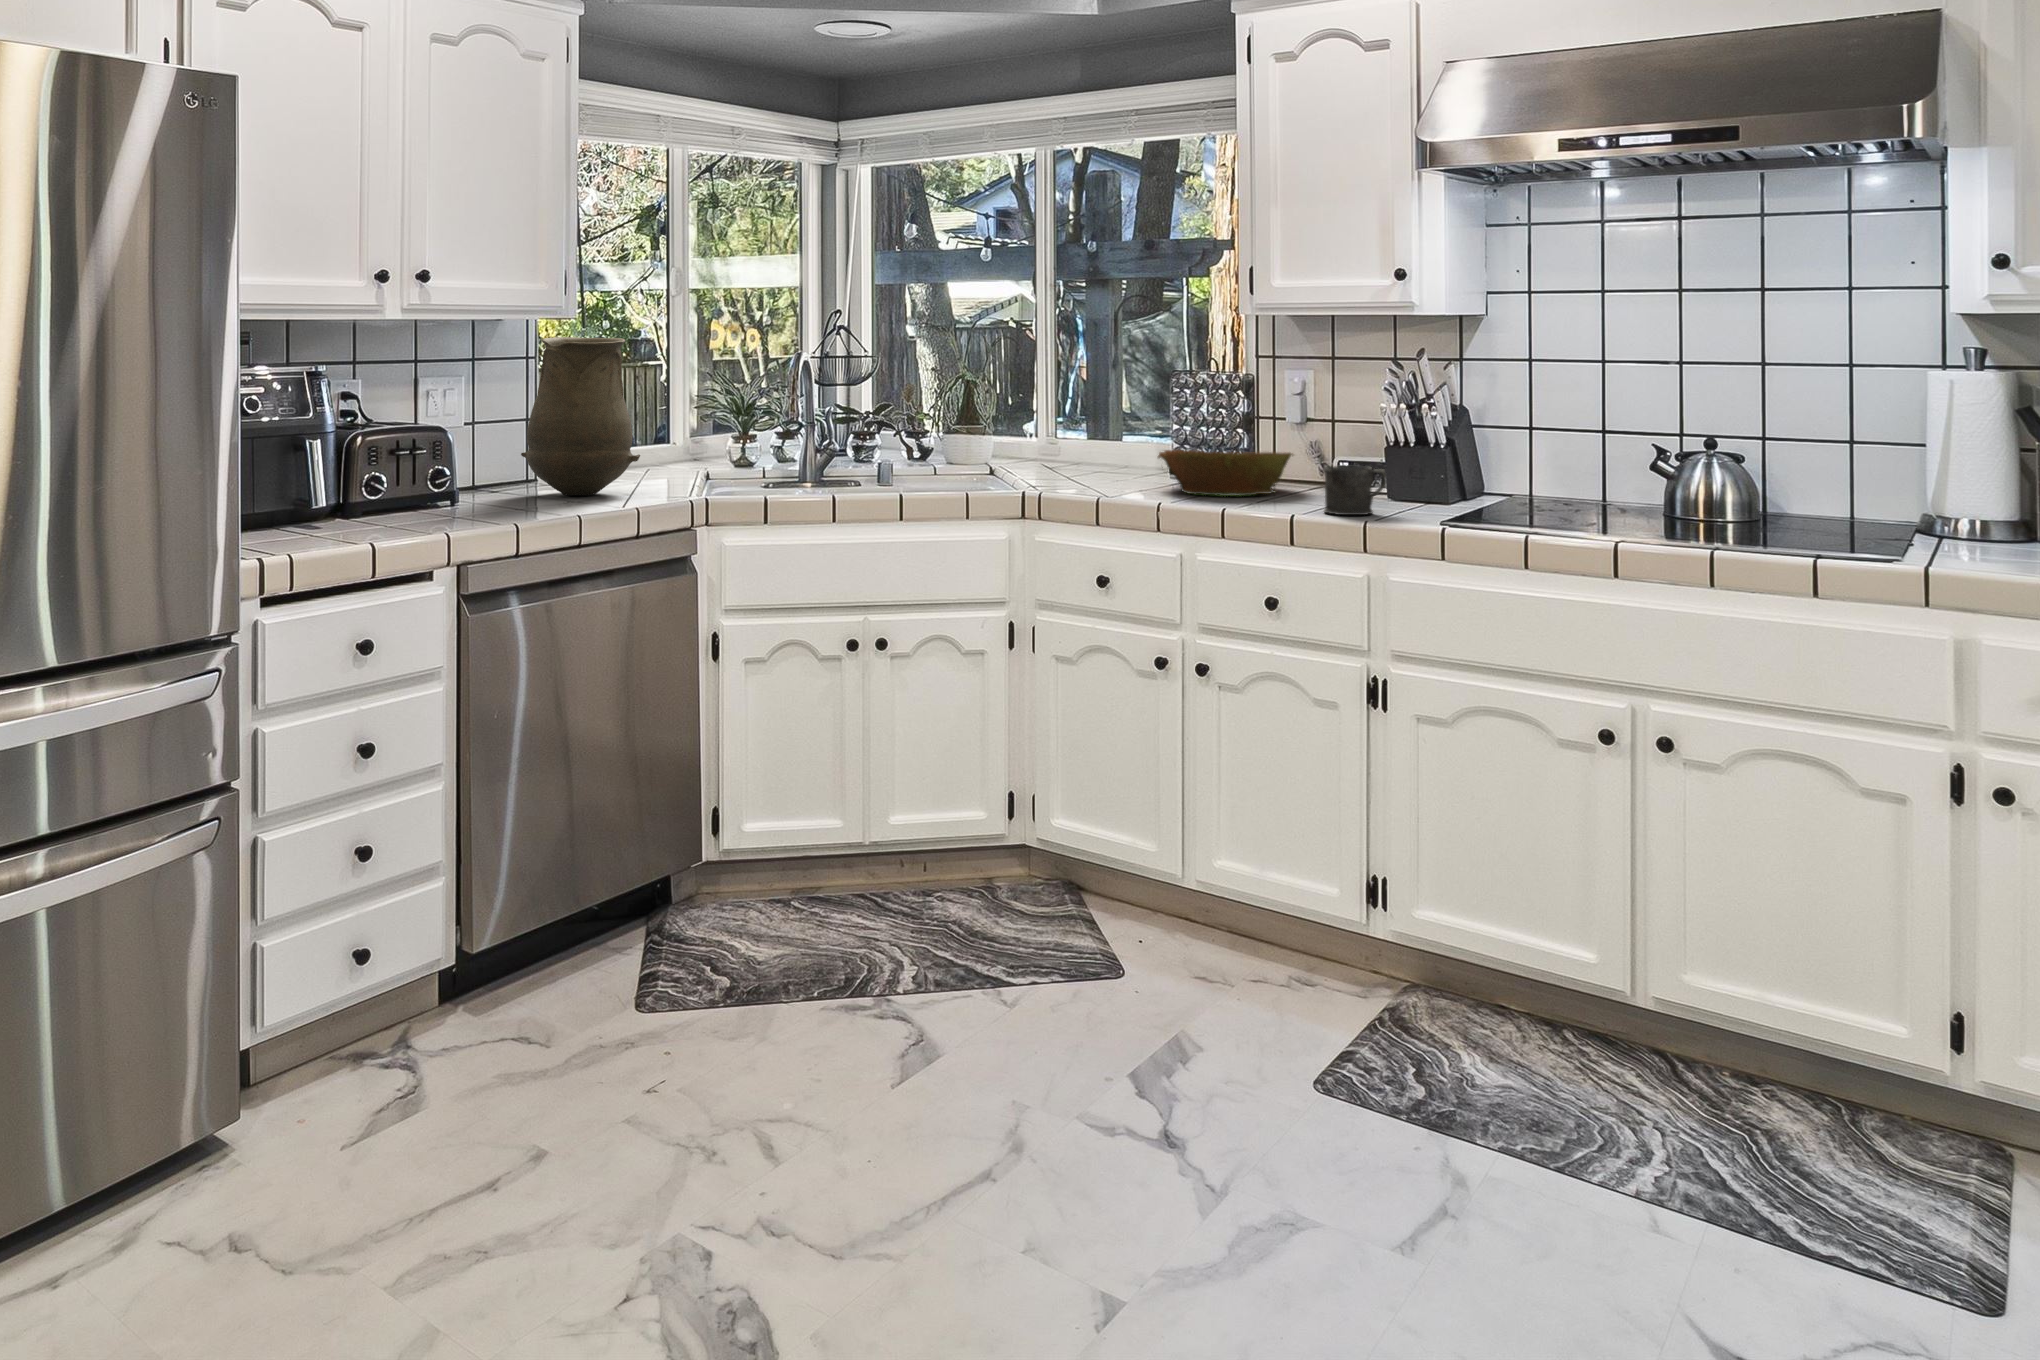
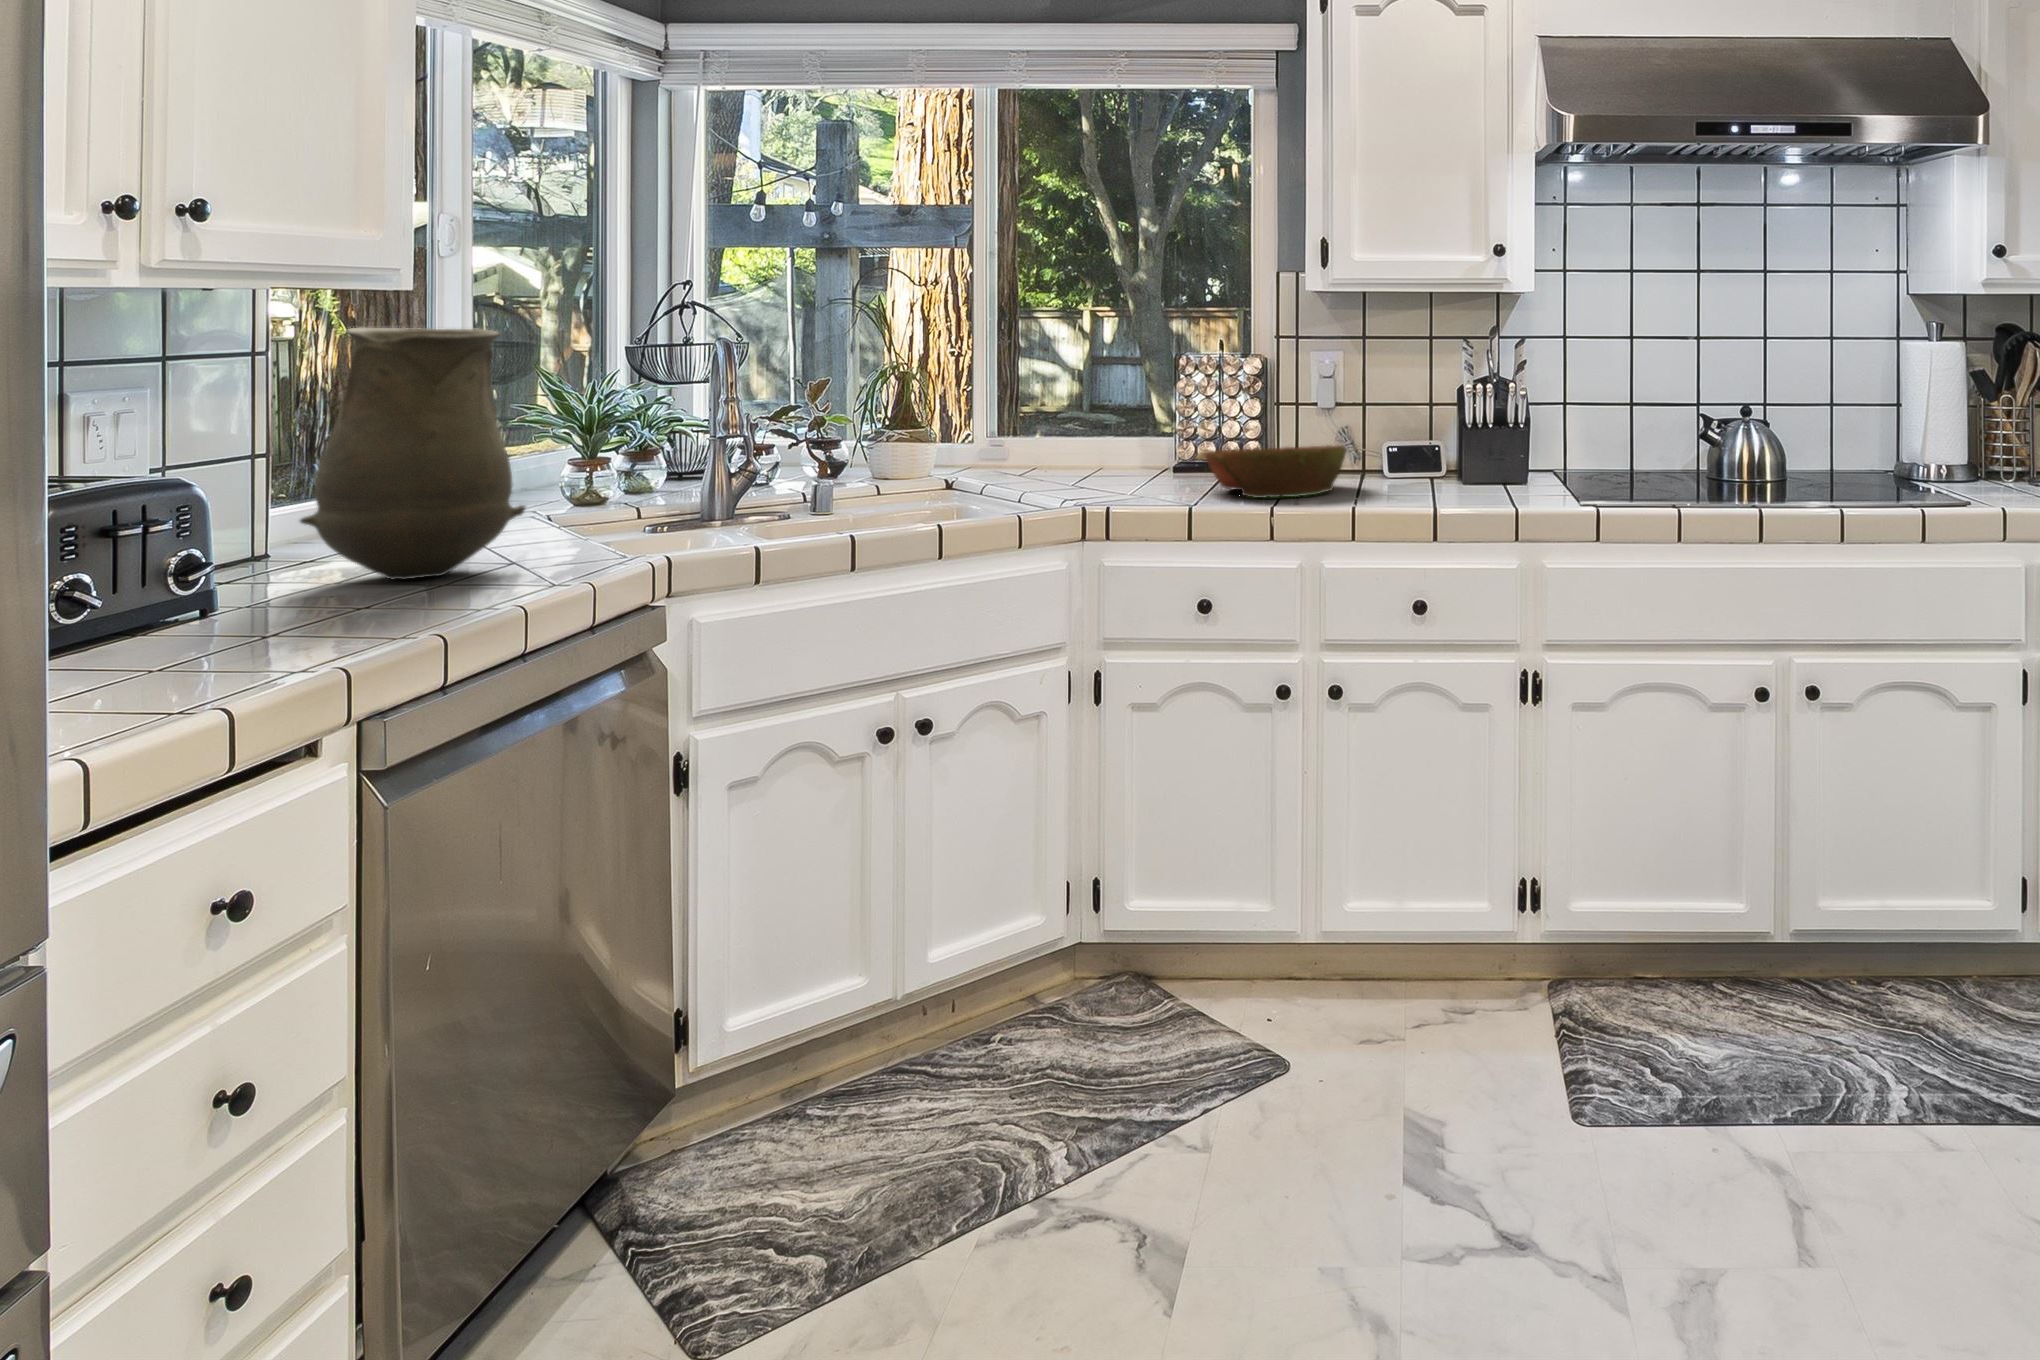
mug: present [1324,466,1386,515] -> none [1434,454,1491,507]

